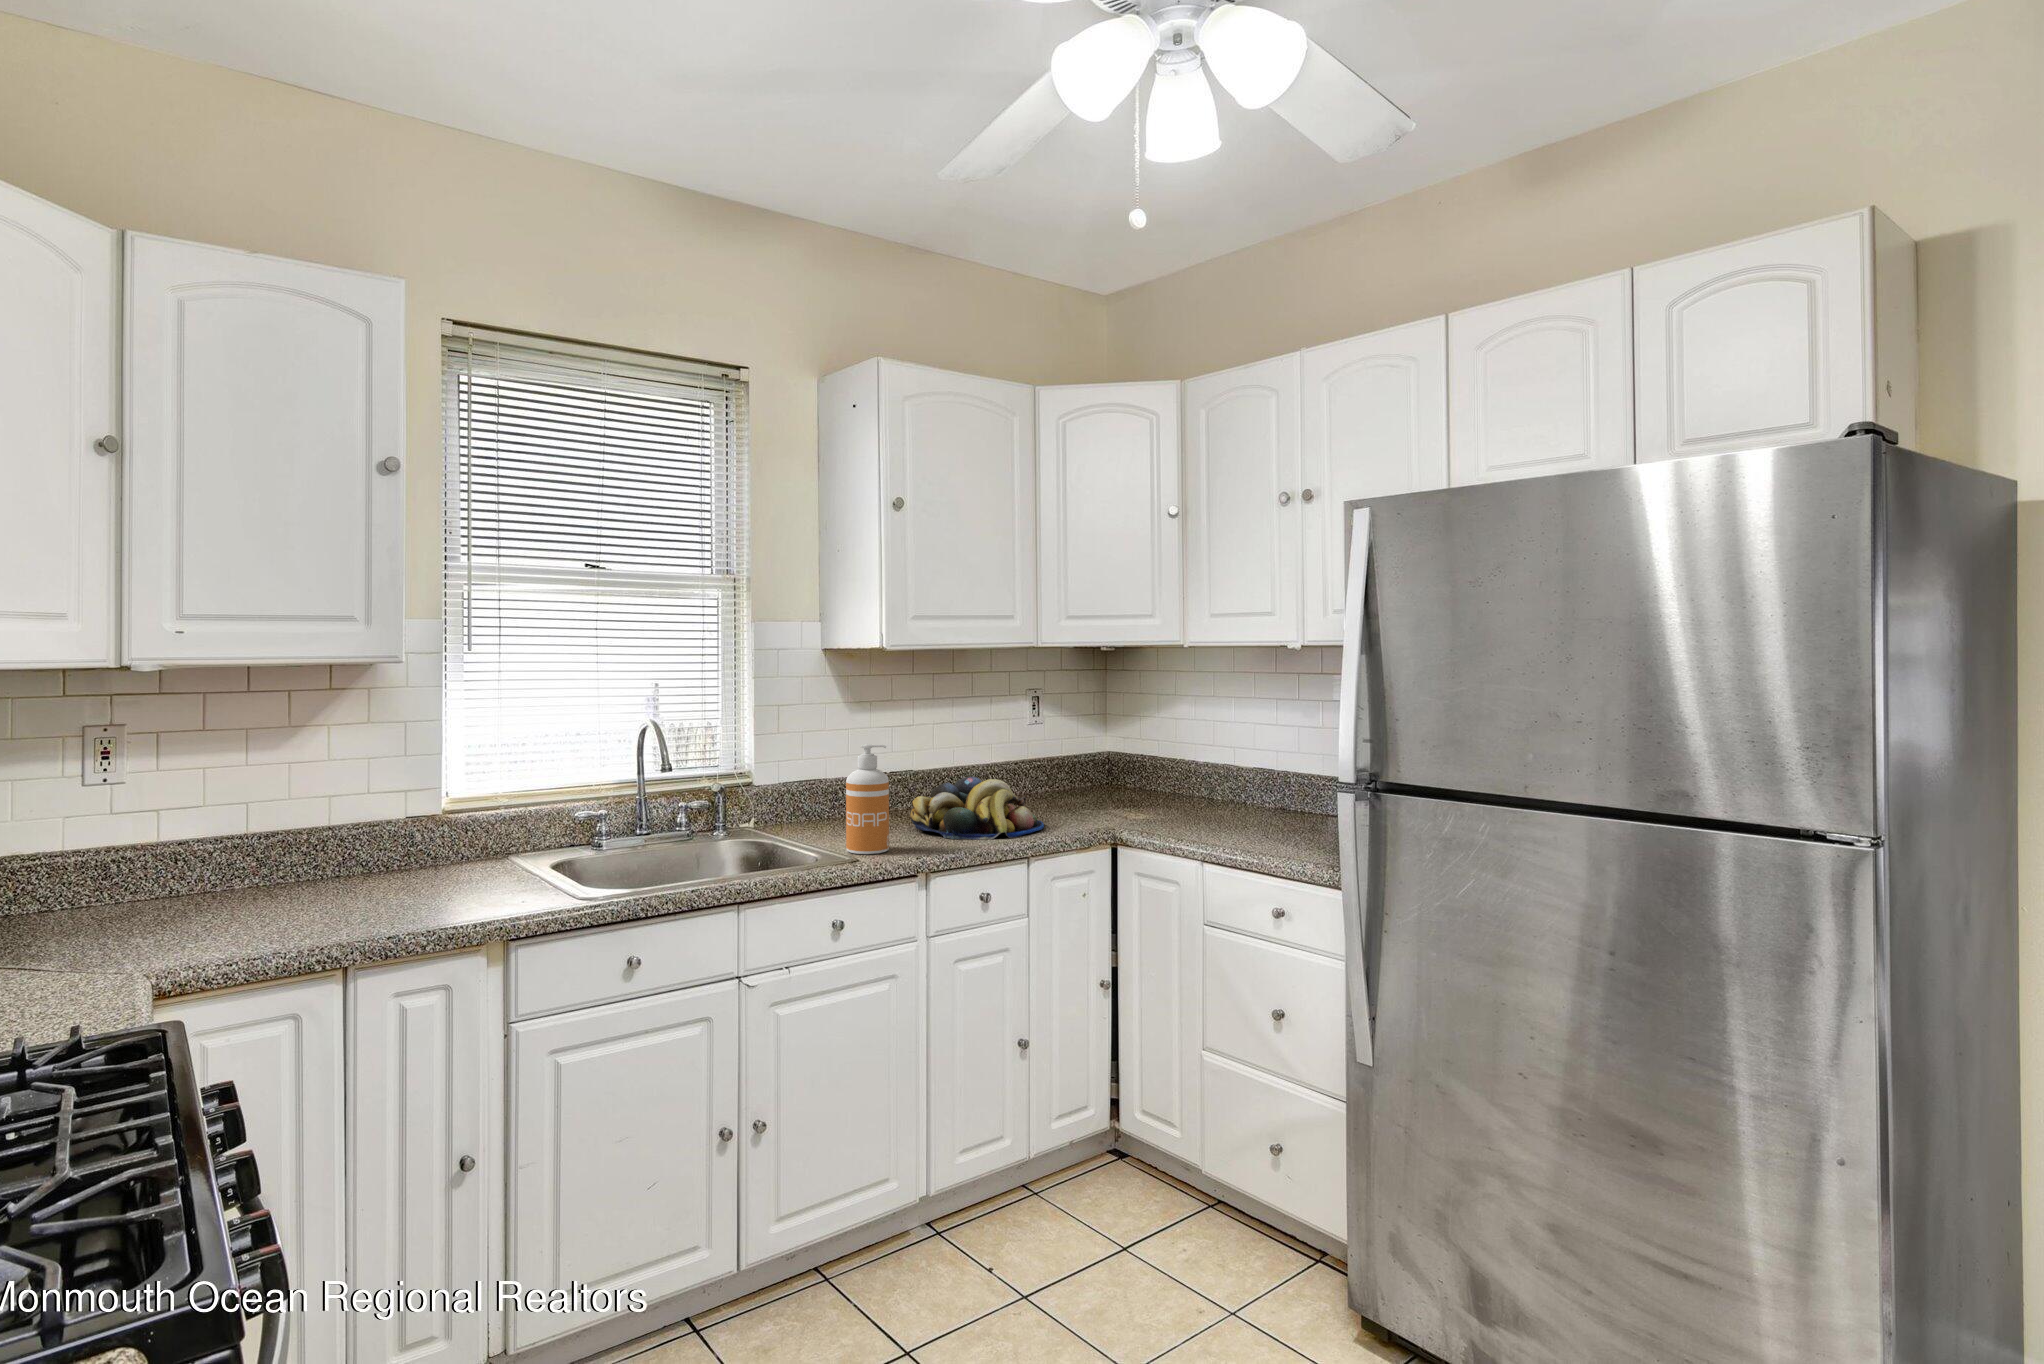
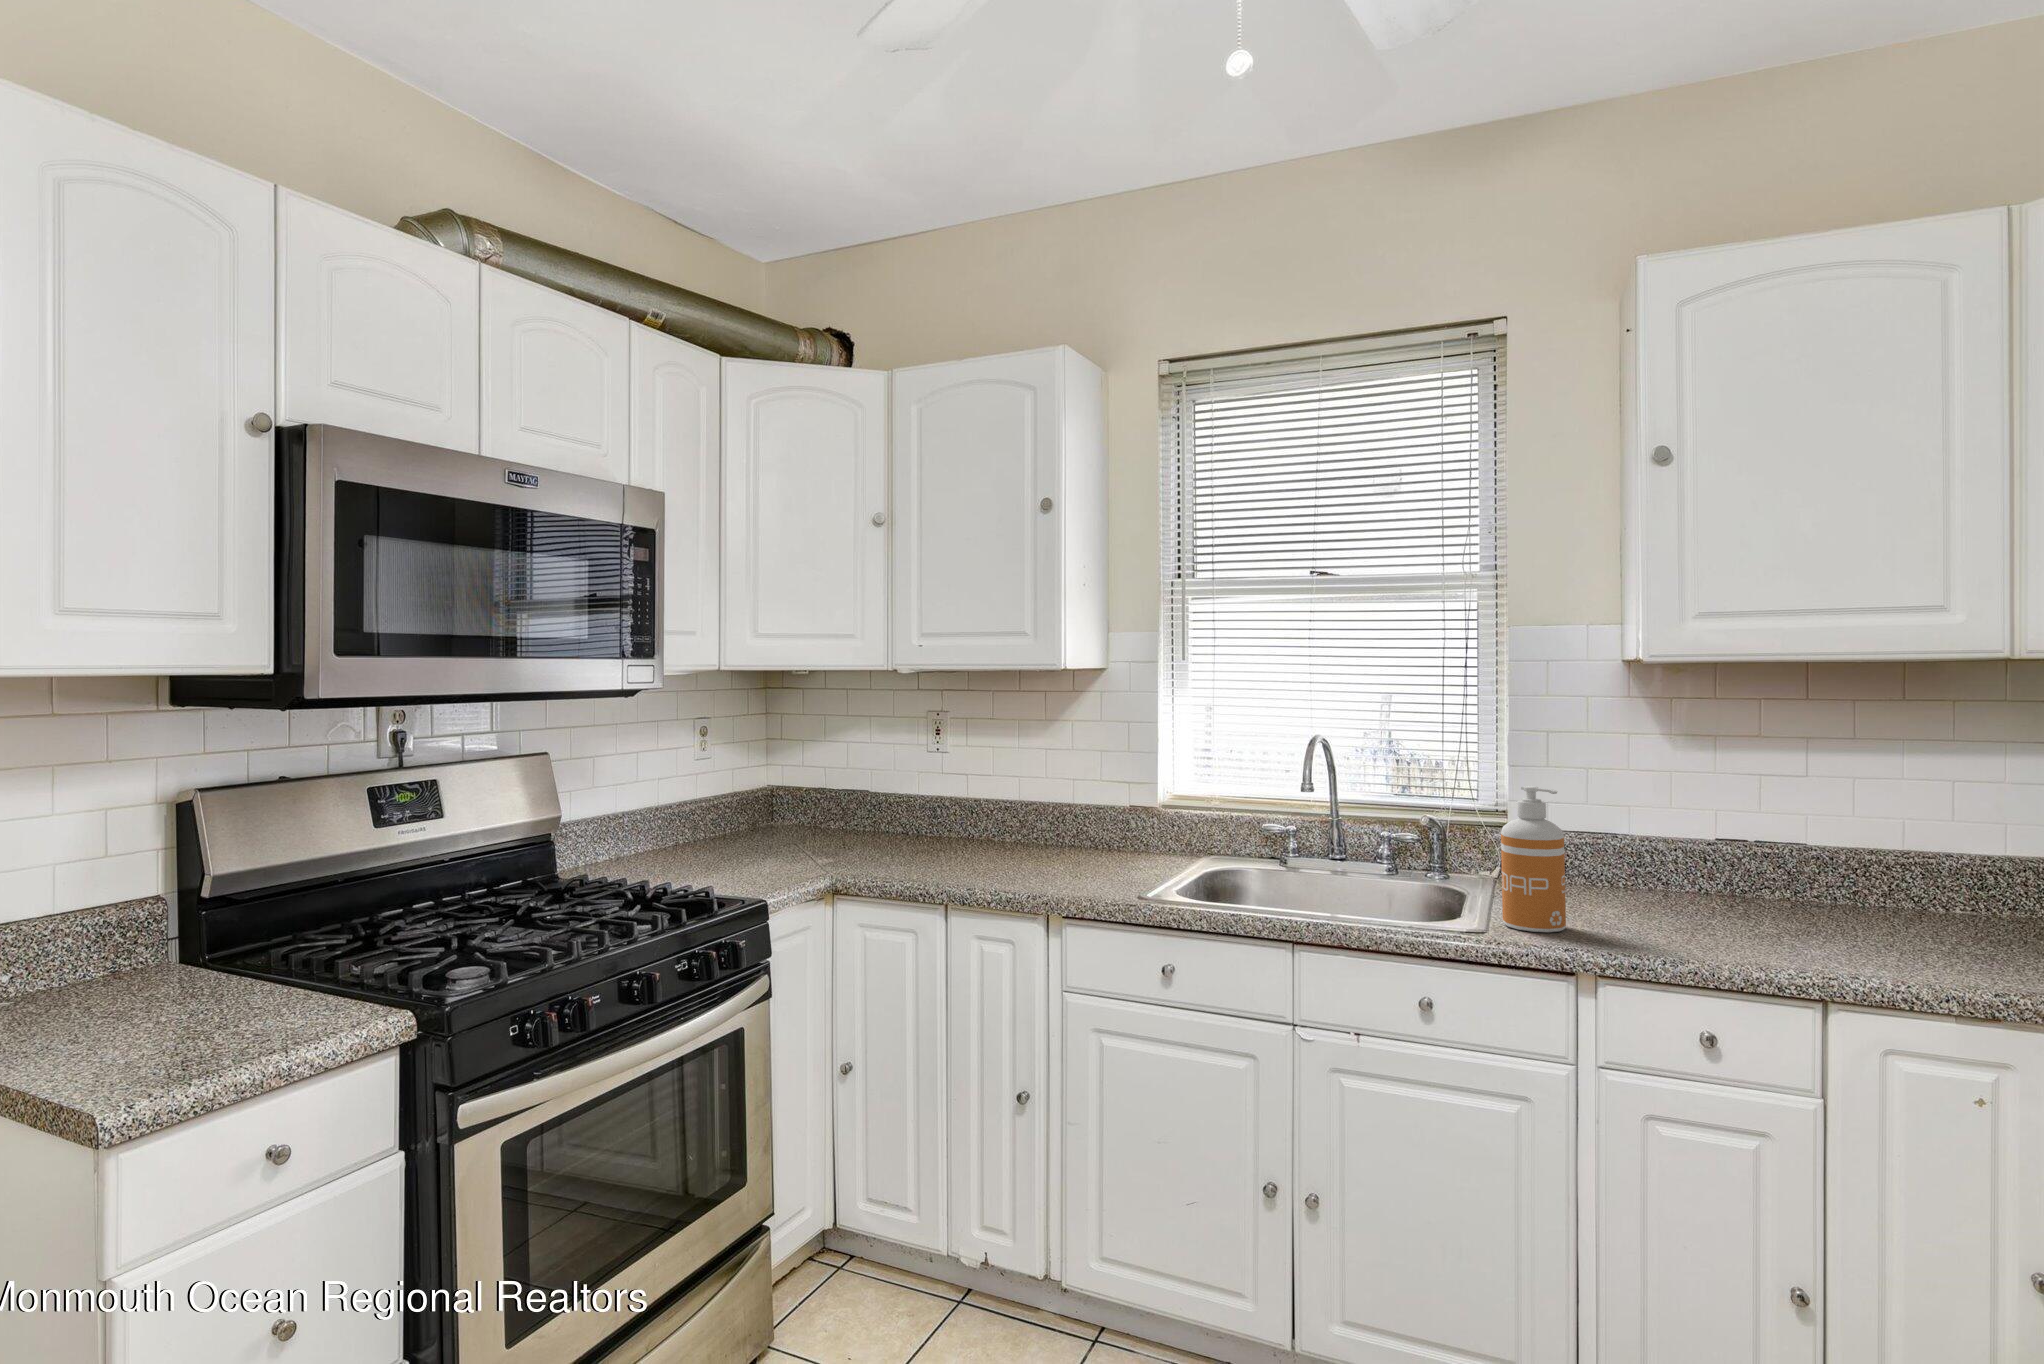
fruit bowl: present [910,777,1044,839] -> none [1684,860,1940,964]

